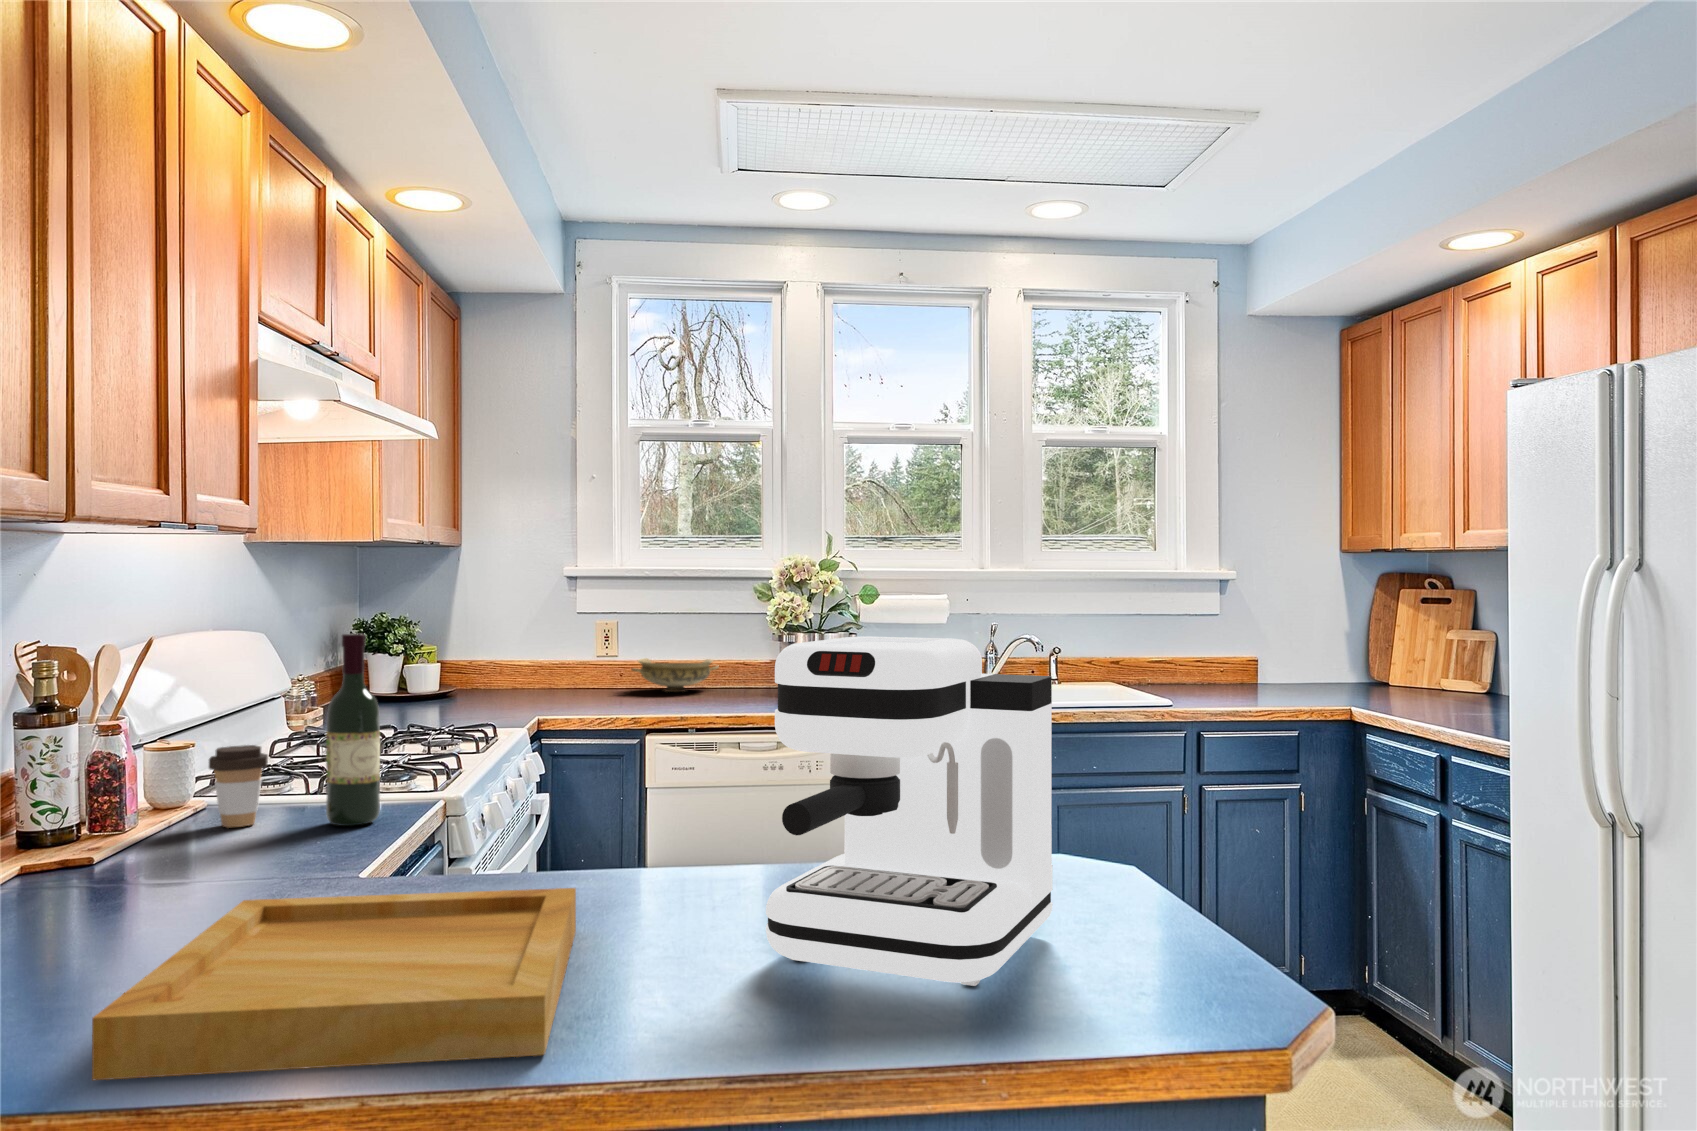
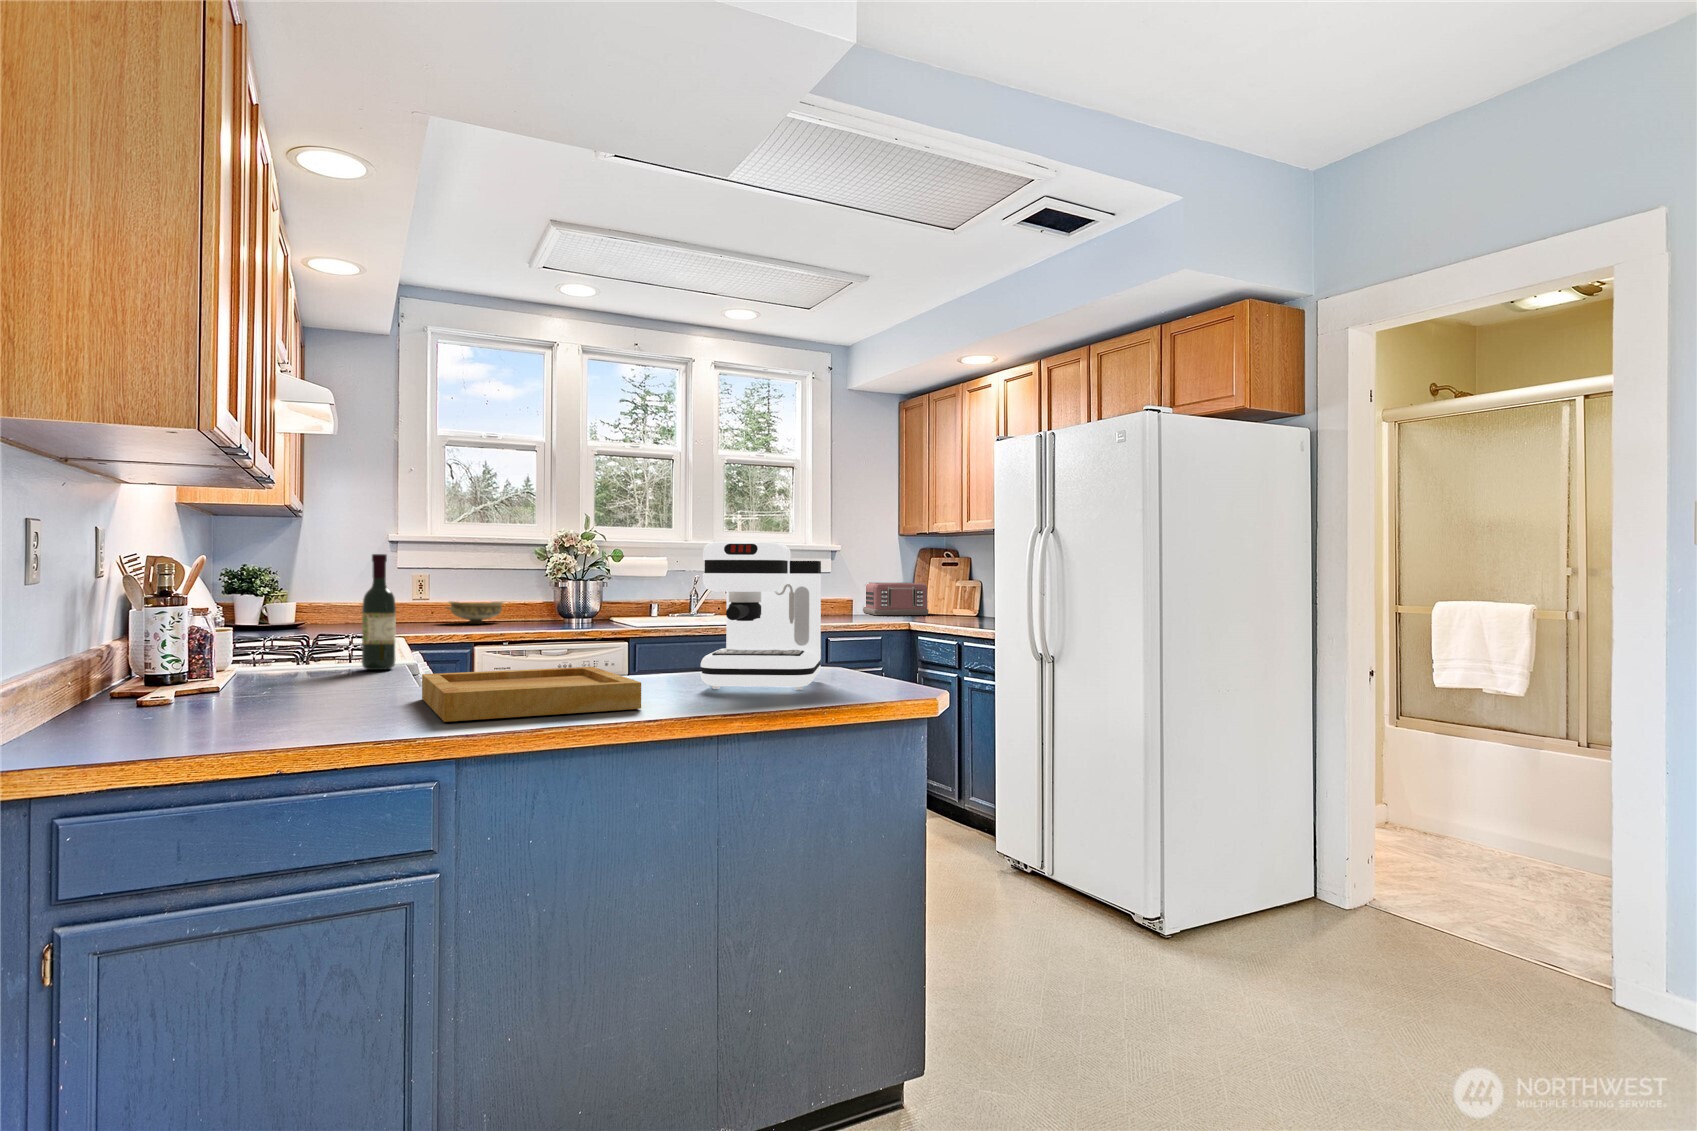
toaster: none [1279,629,1393,688] -> present [863,583,929,615]
coffee cup: present [209,745,268,827] -> none [281,624,321,673]

